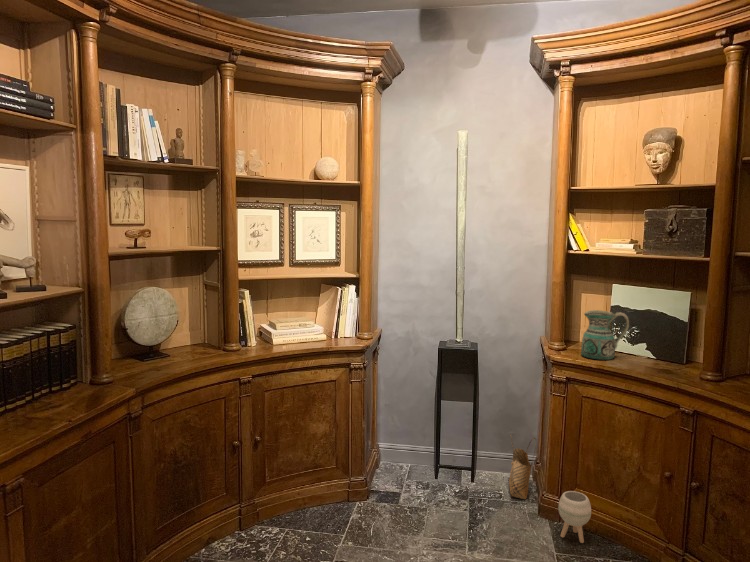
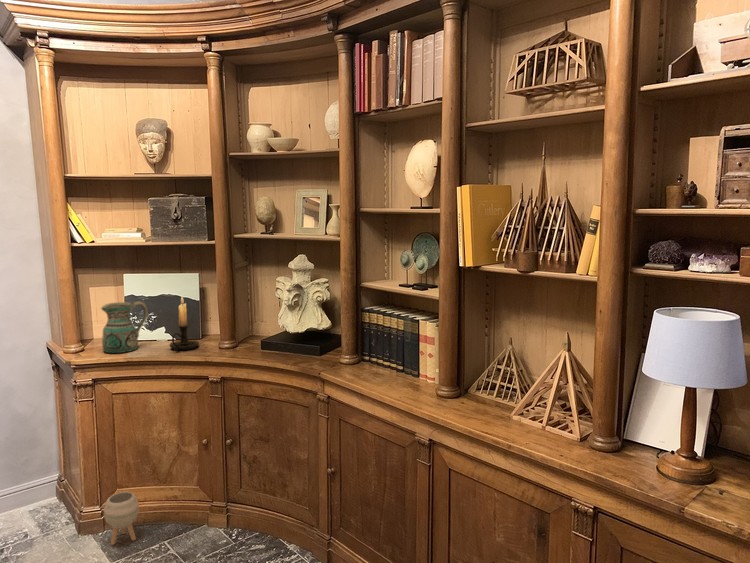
candle holder: none [645,313,679,371] -> present [170,297,199,351]
woven basket: present [509,434,535,499] -> none [27,455,62,529]

